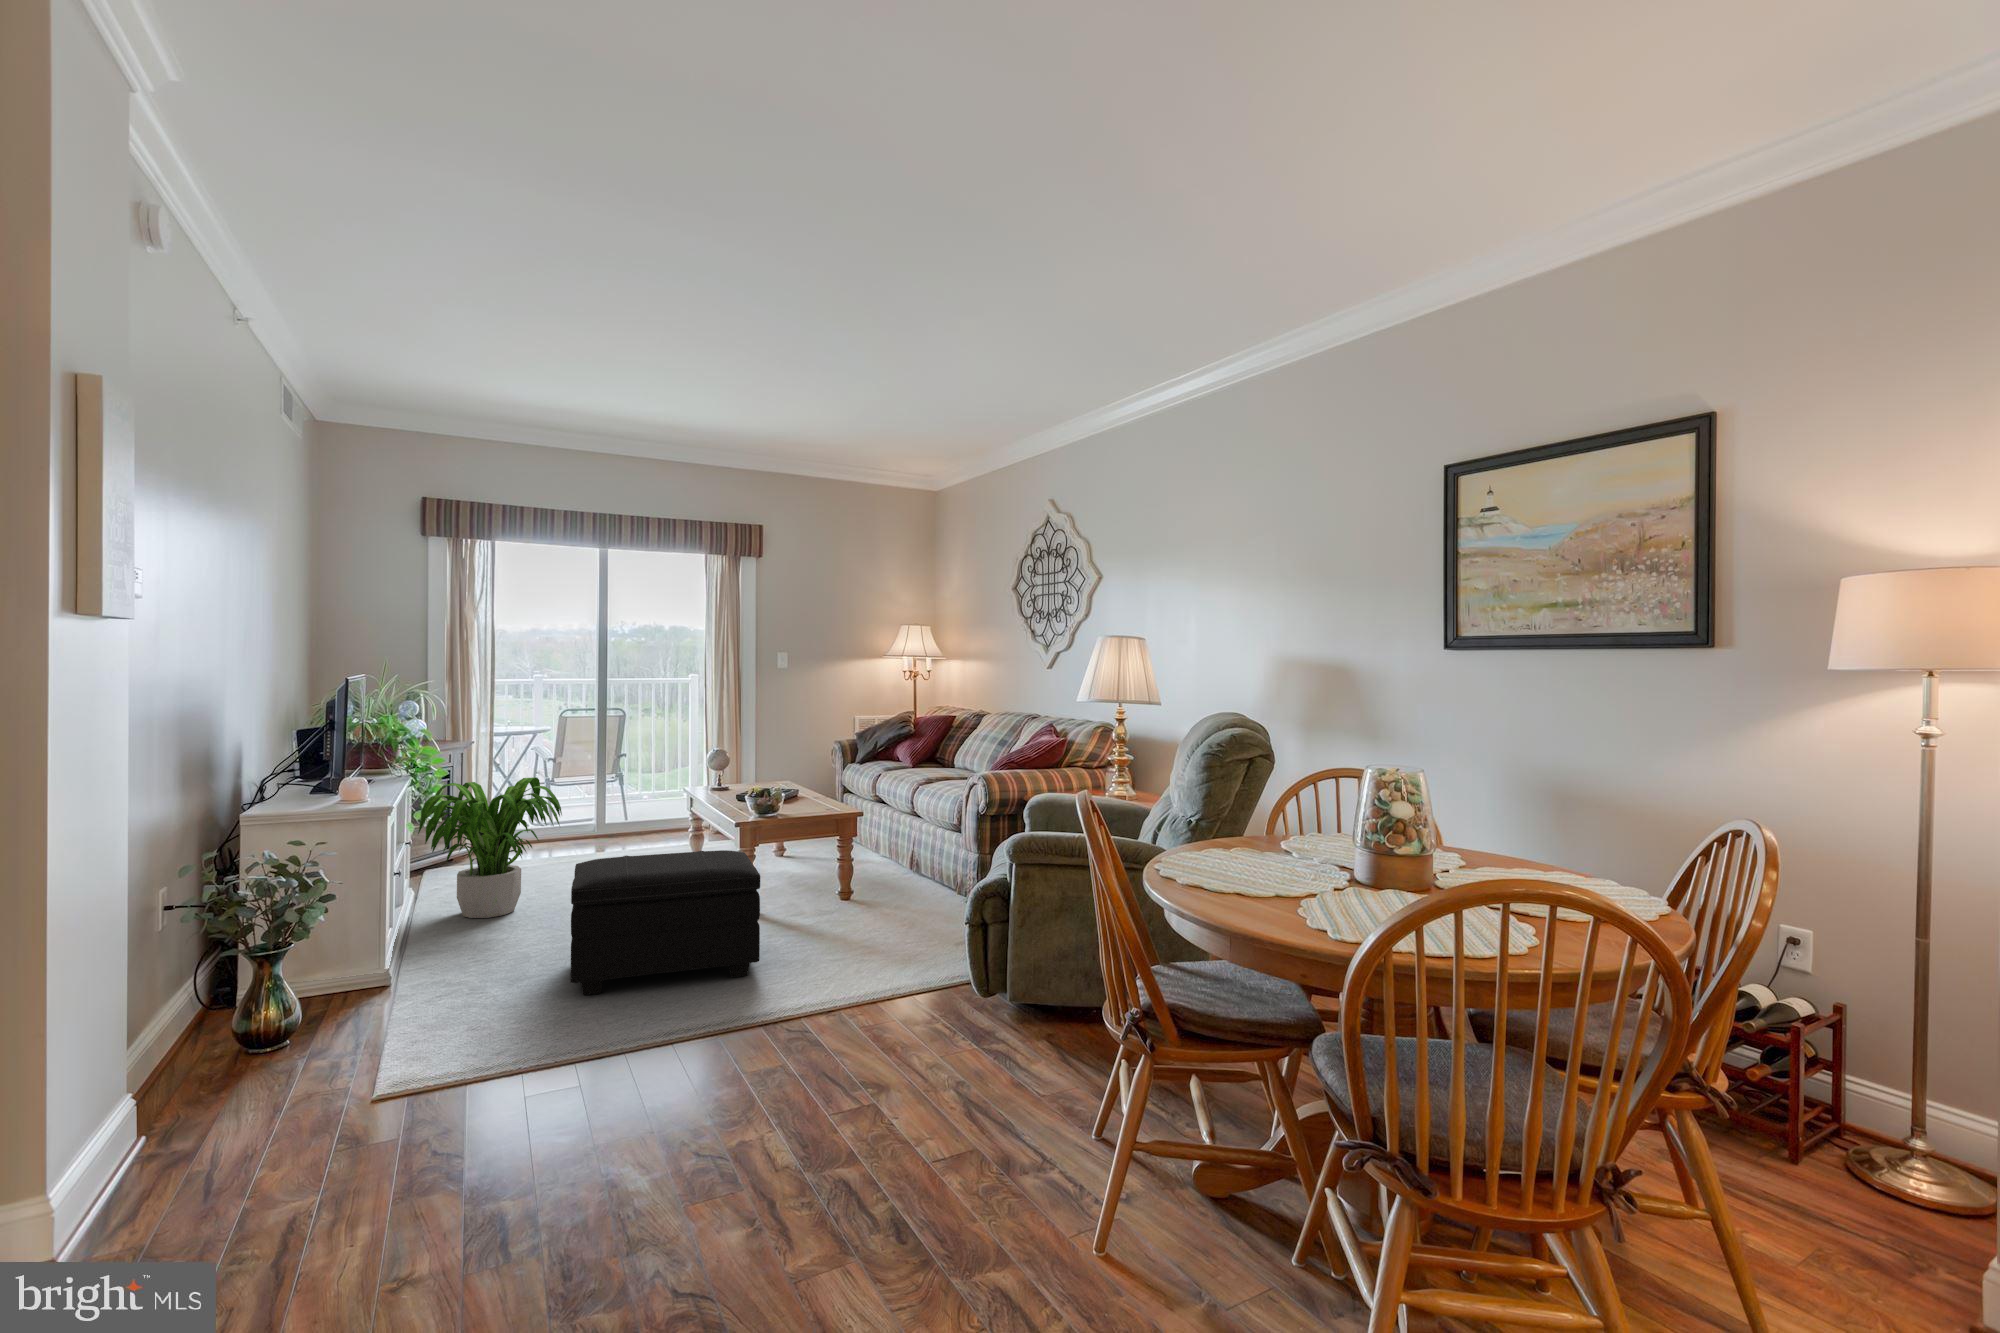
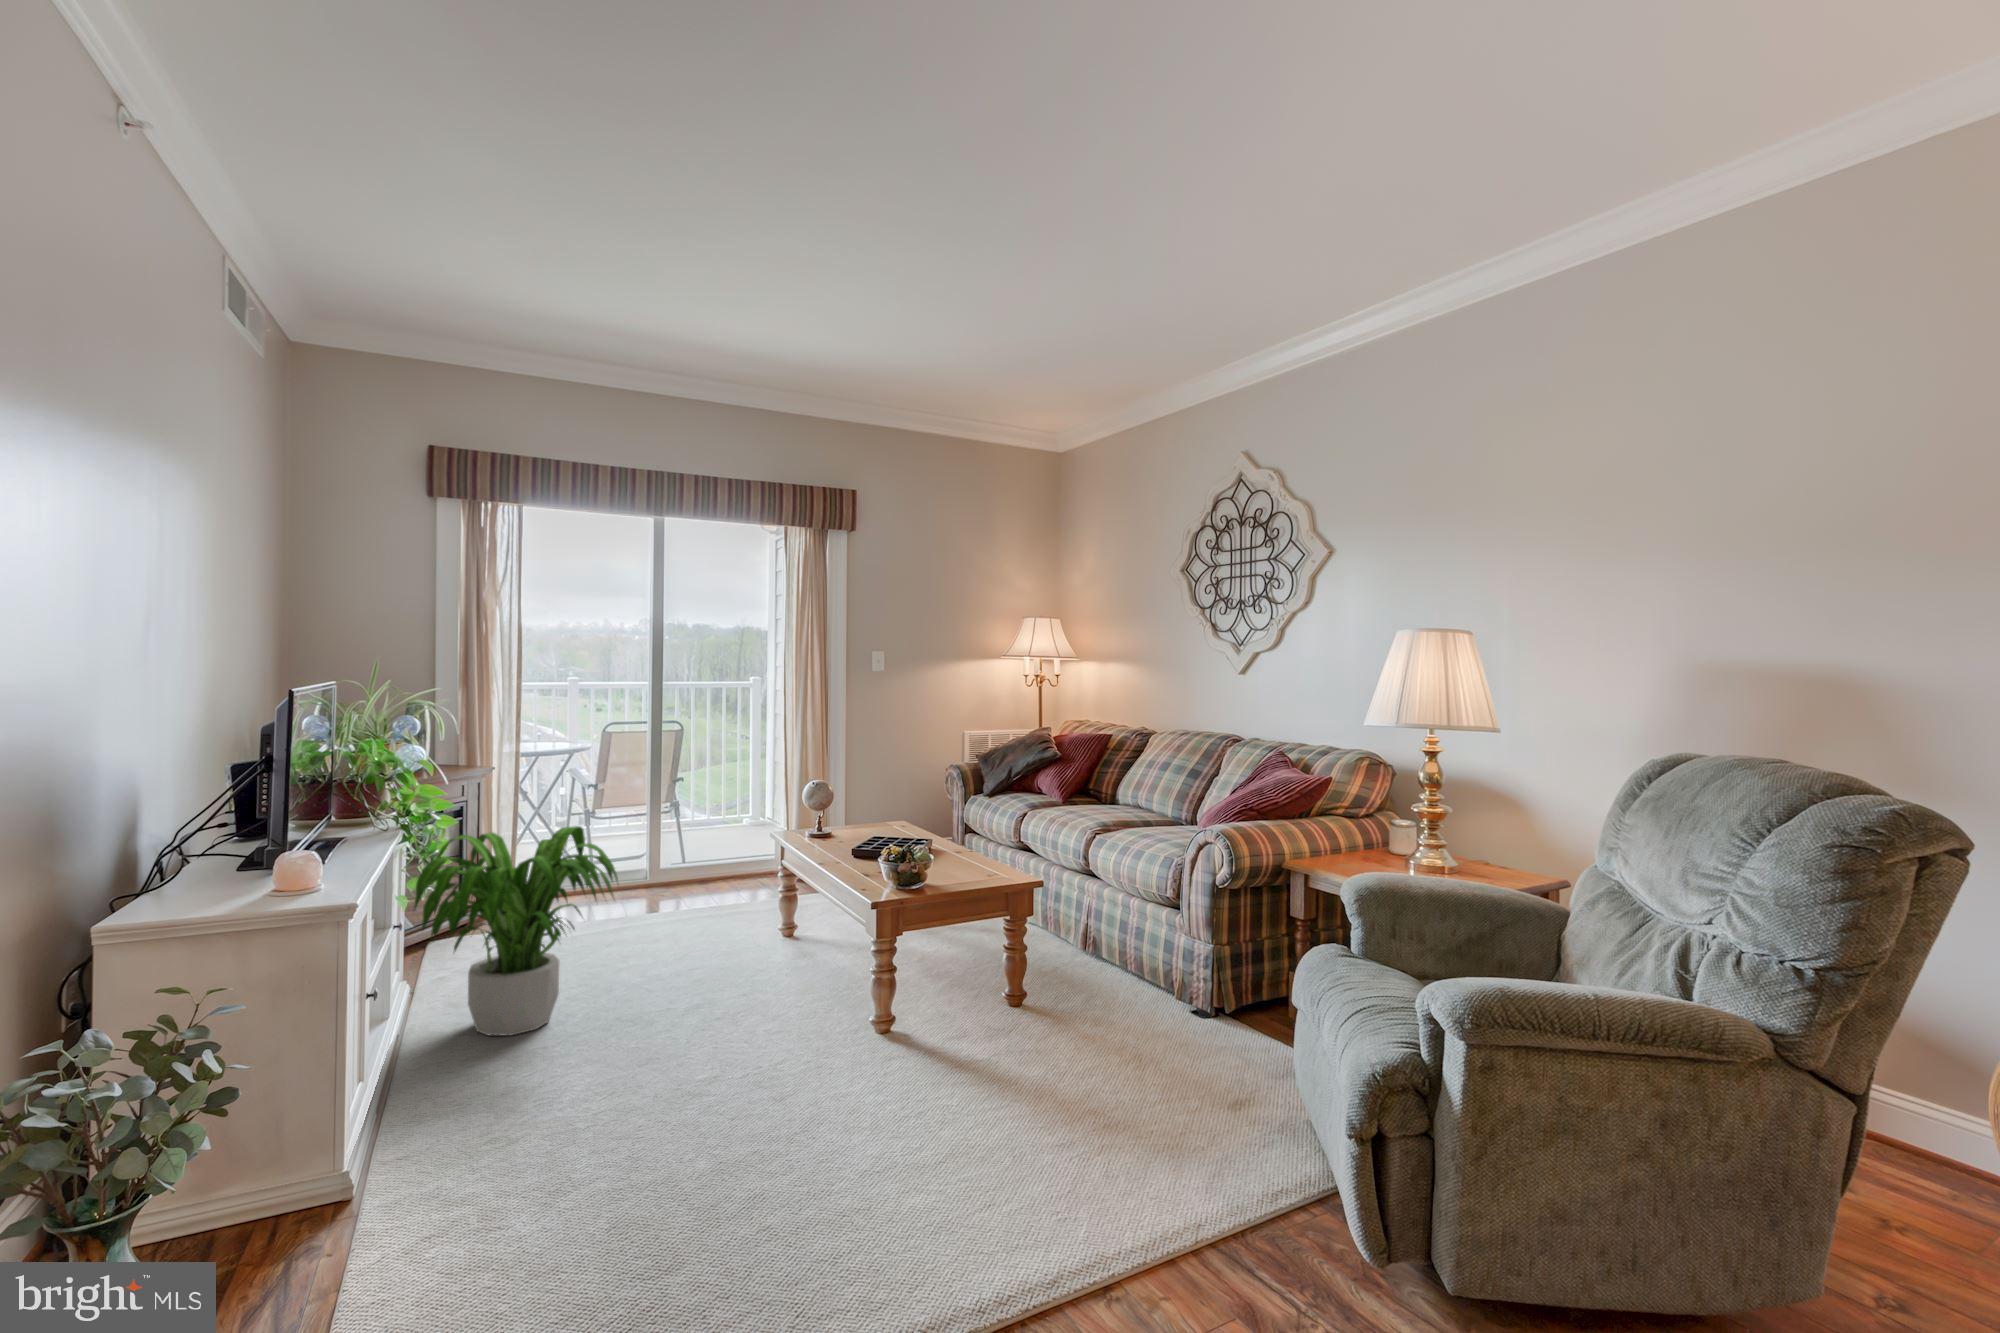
footstool: present [570,850,760,995] -> none [647,955,947,1219]

